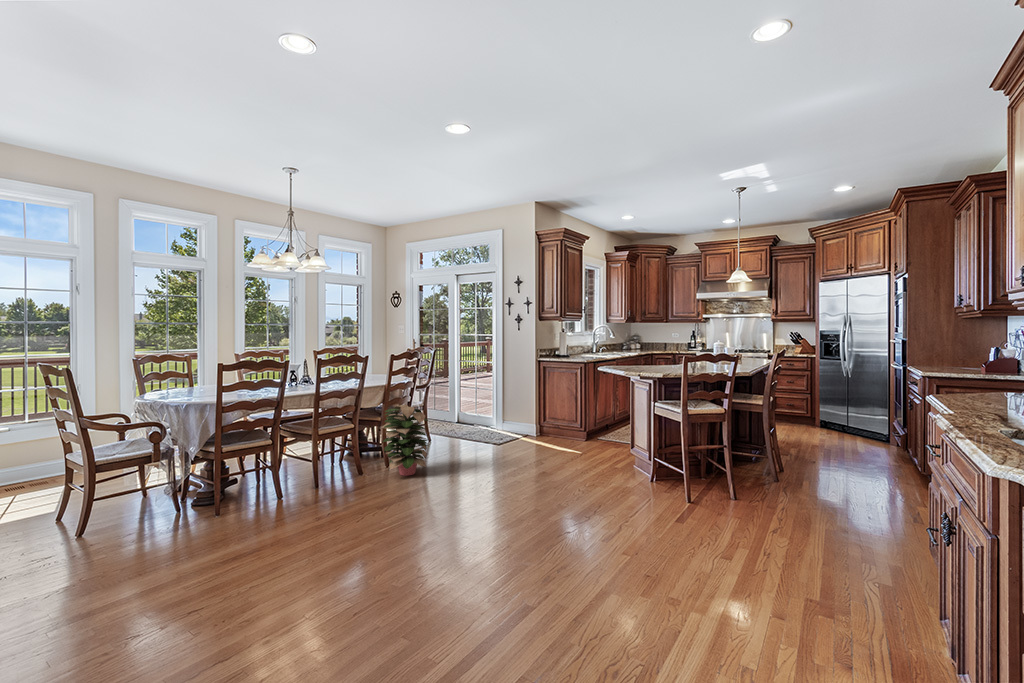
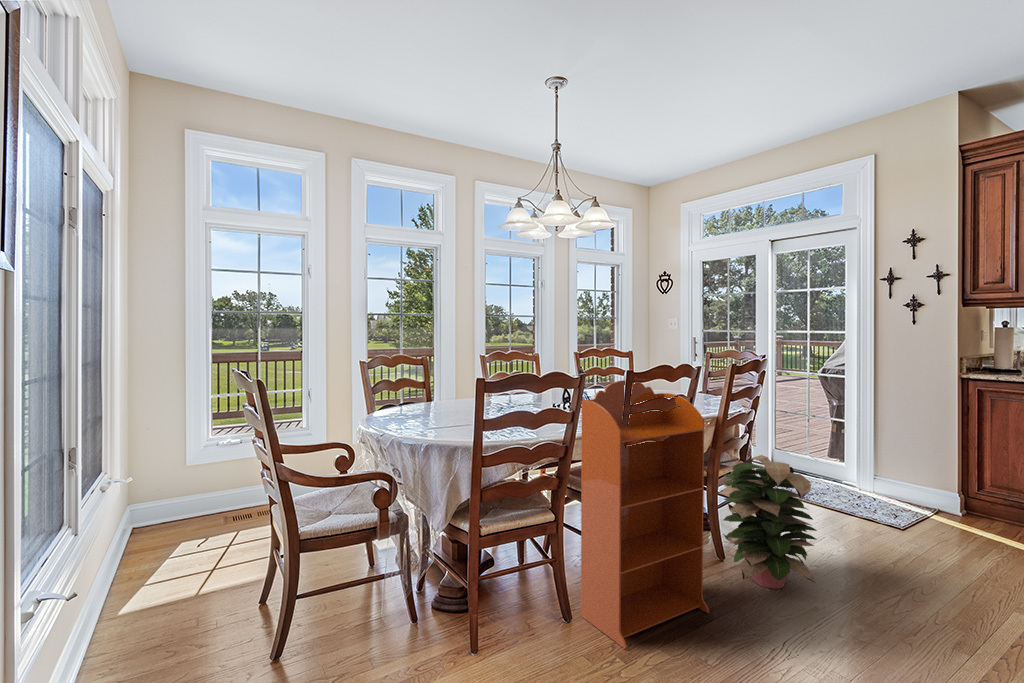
bookcase: none [288,364,365,505] -> present [581,380,709,649]

